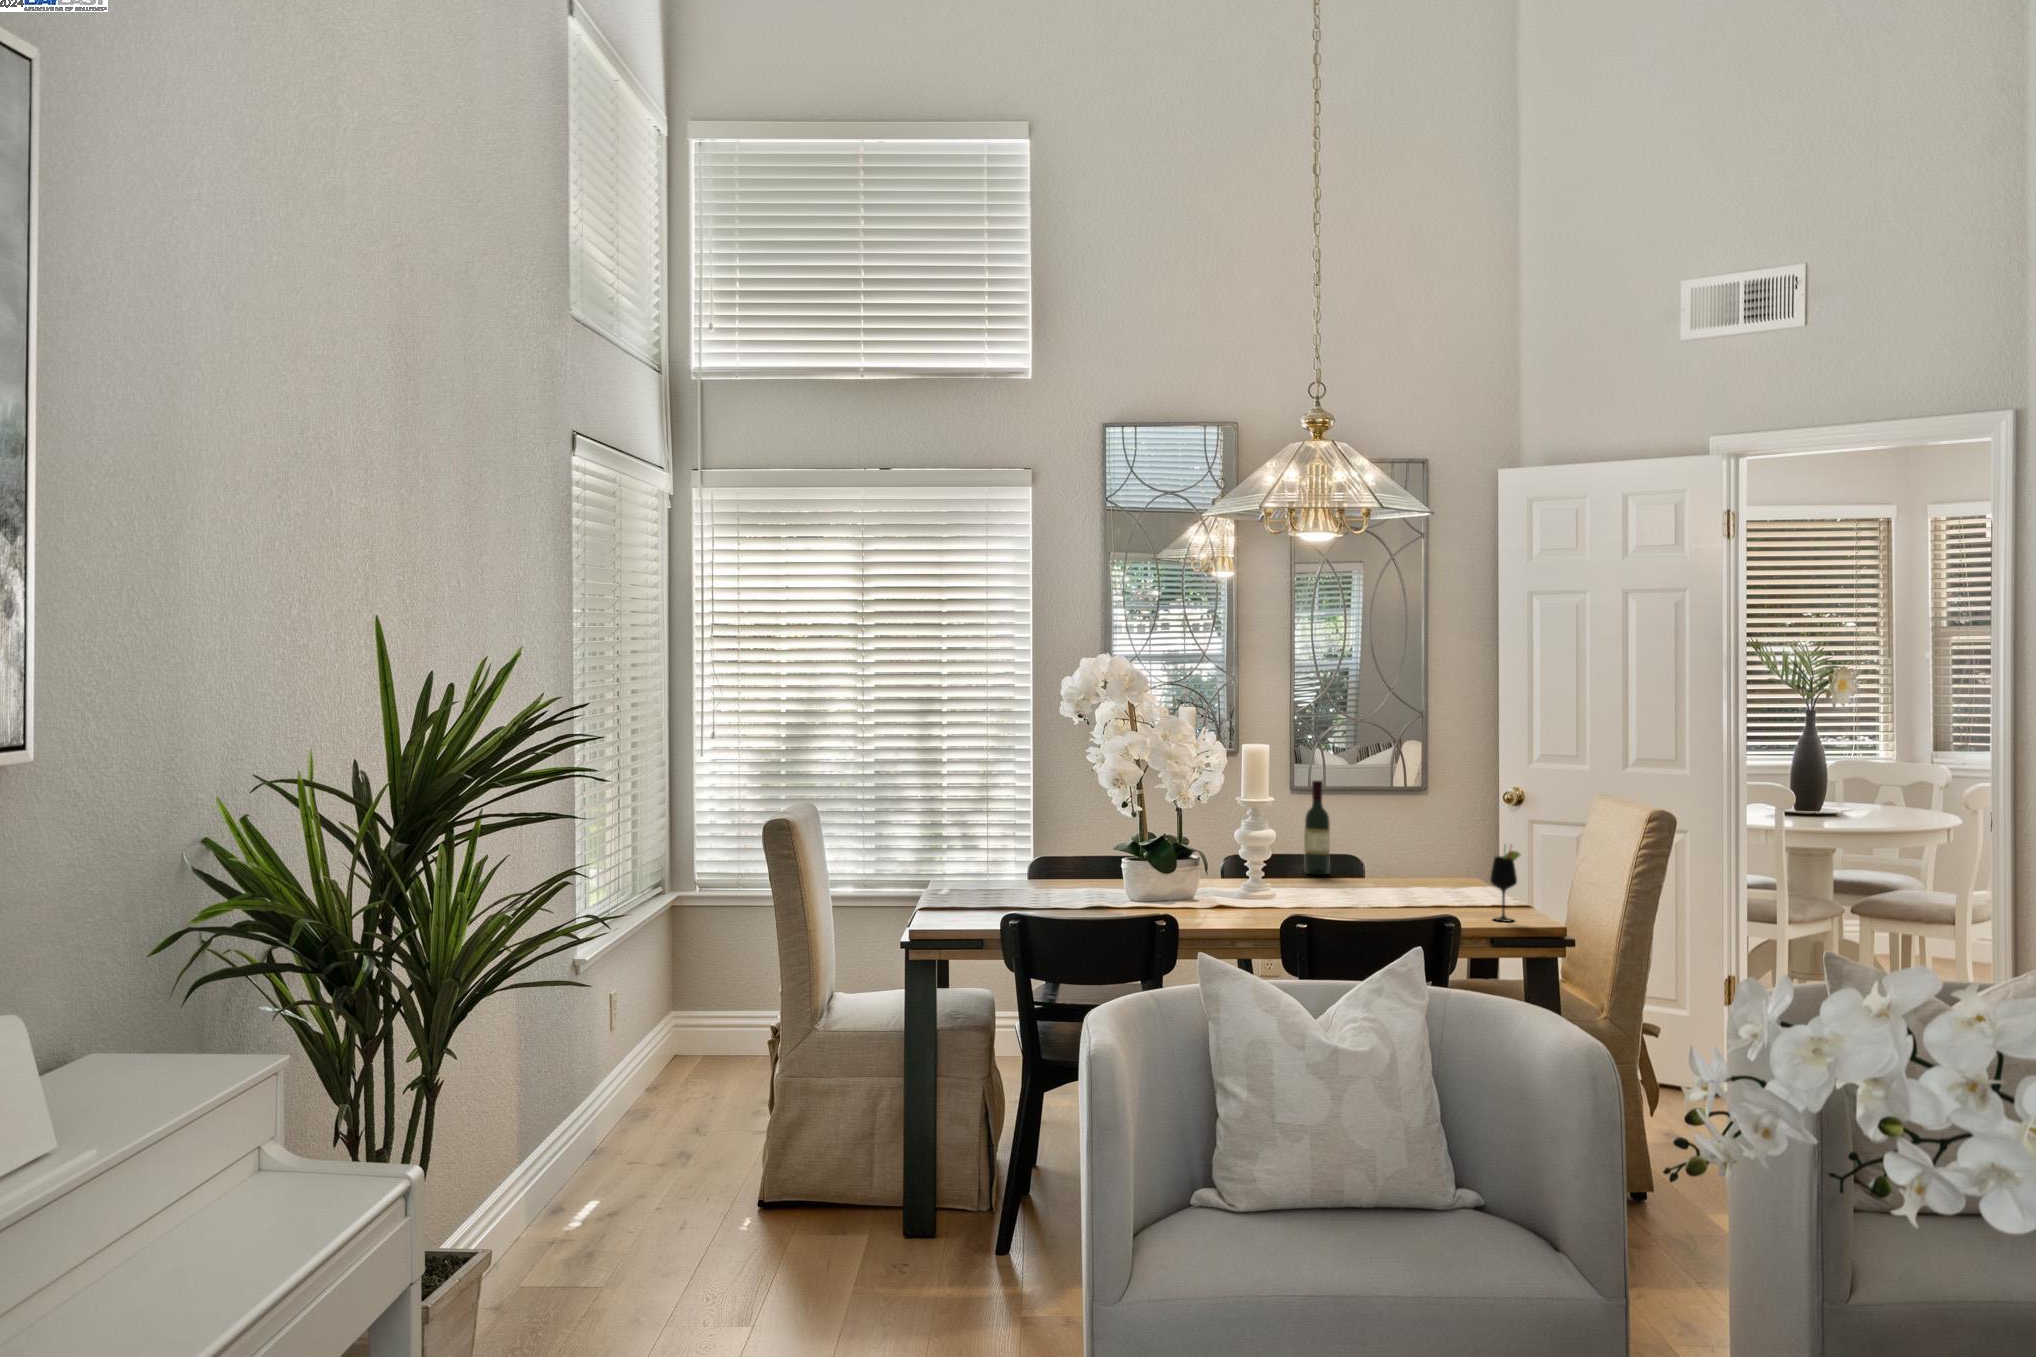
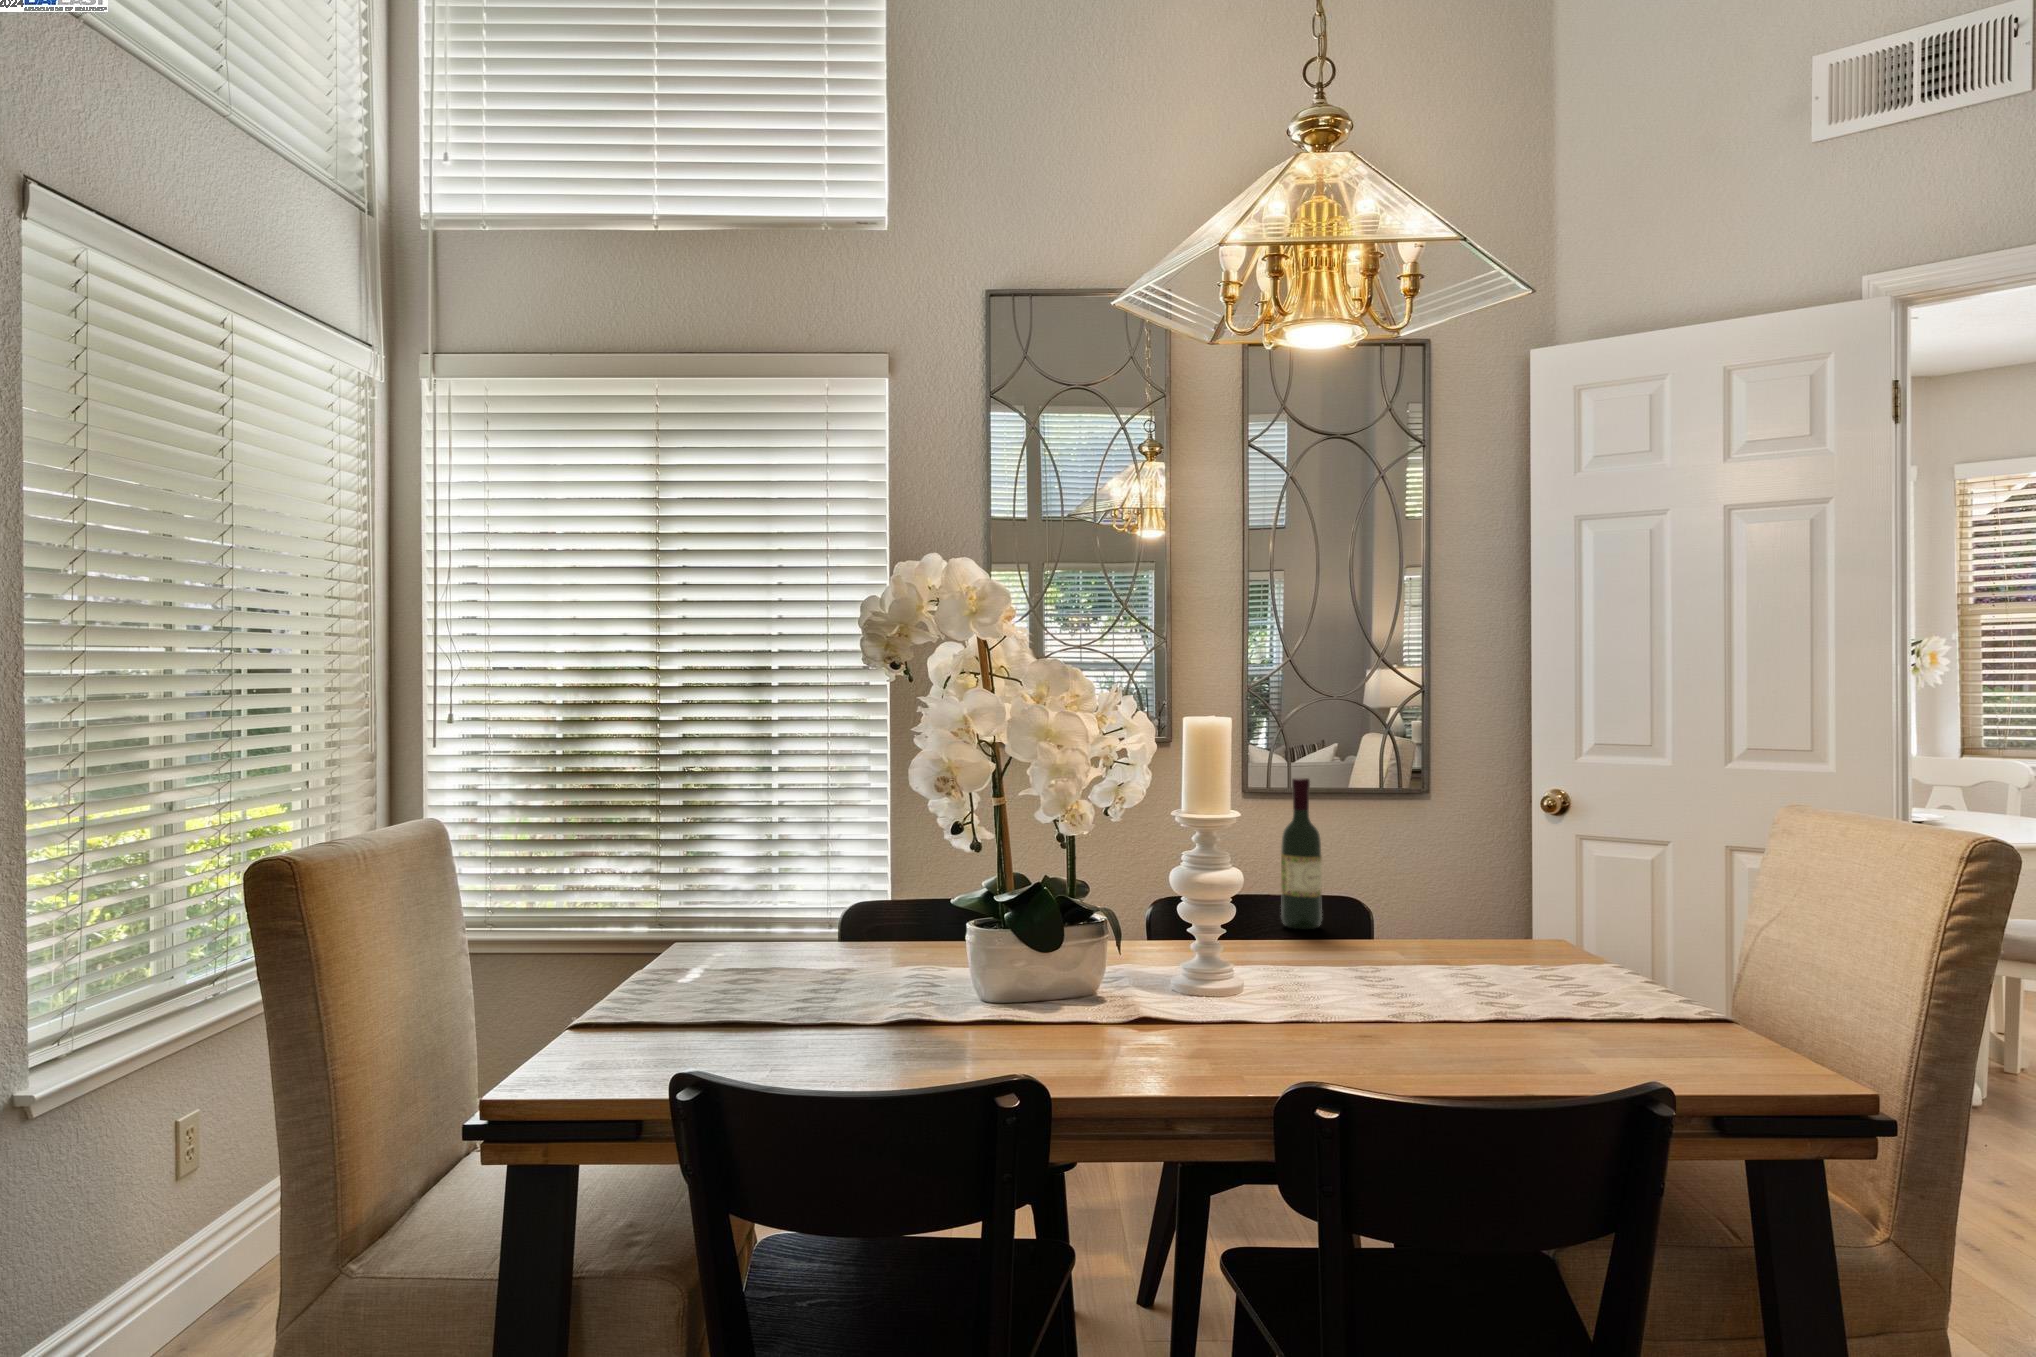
wine glass: present [1490,847,1521,922] -> none [1716,916,1794,1083]

